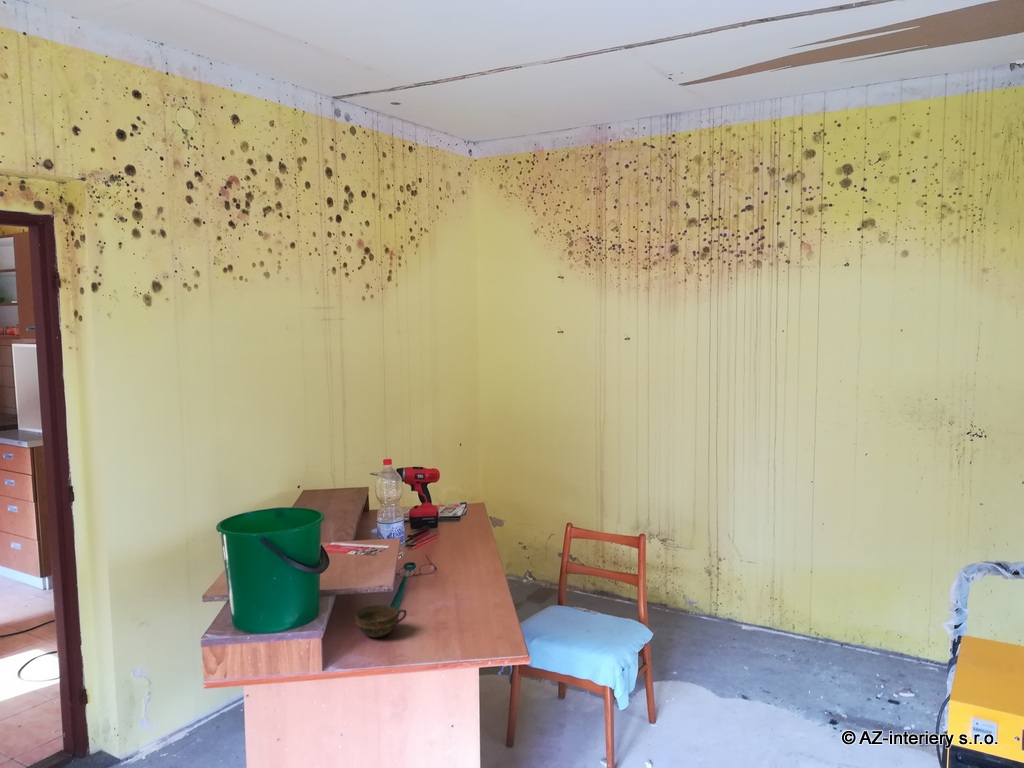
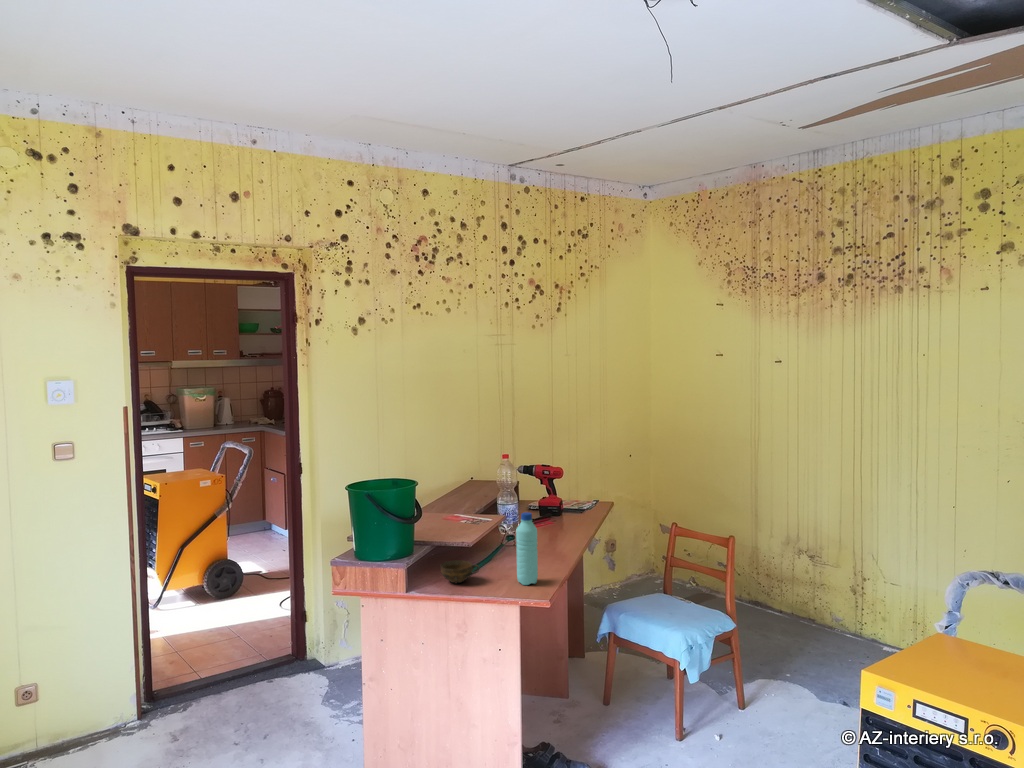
water bottle: none [454,535,482,628] -> present [516,513,538,585]

